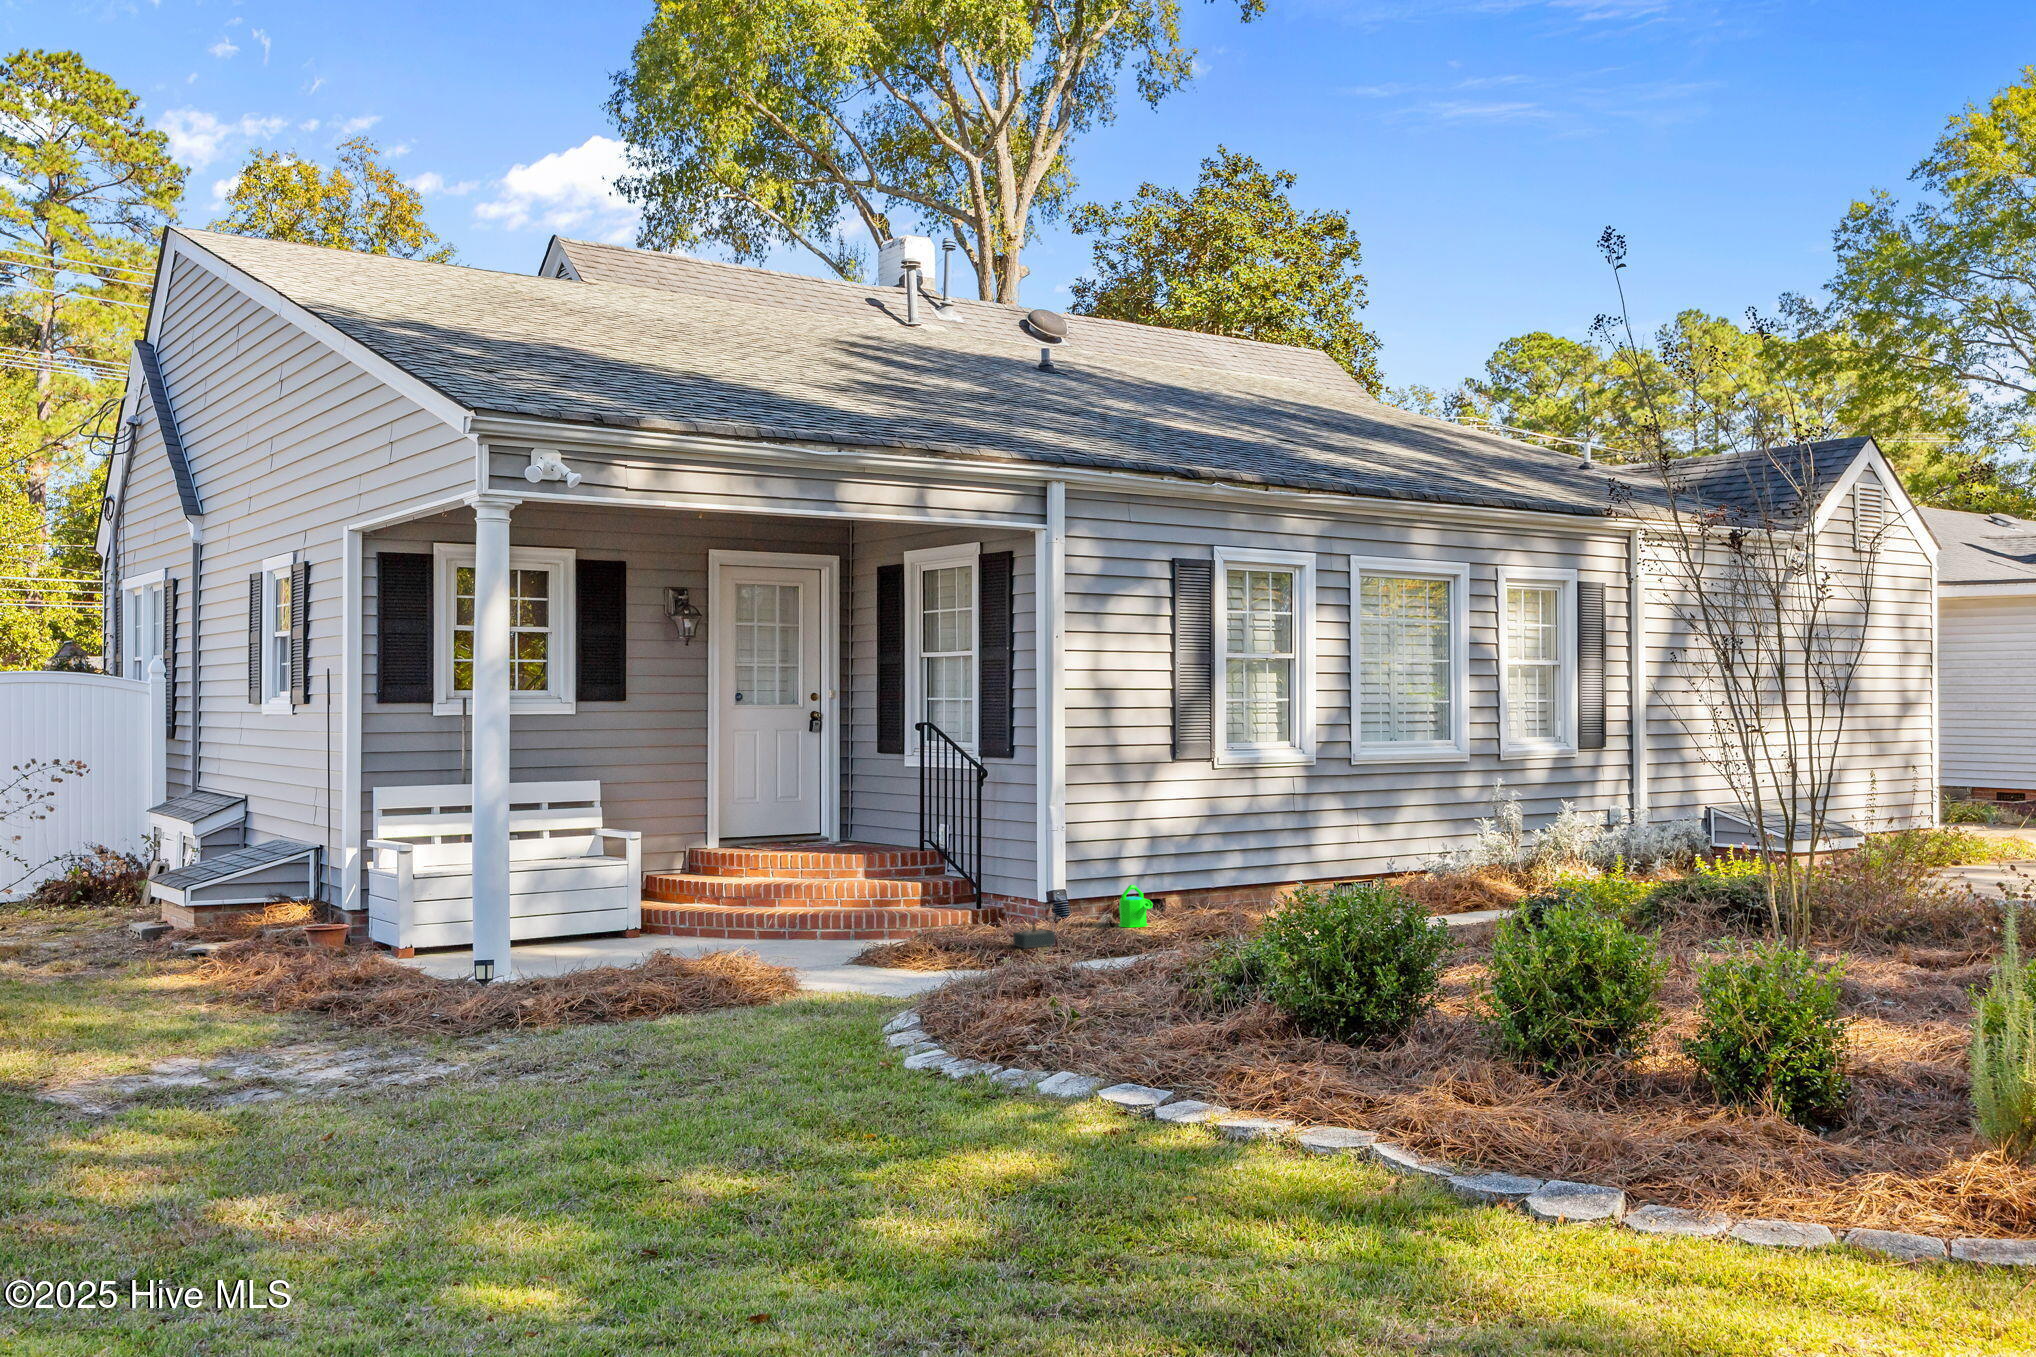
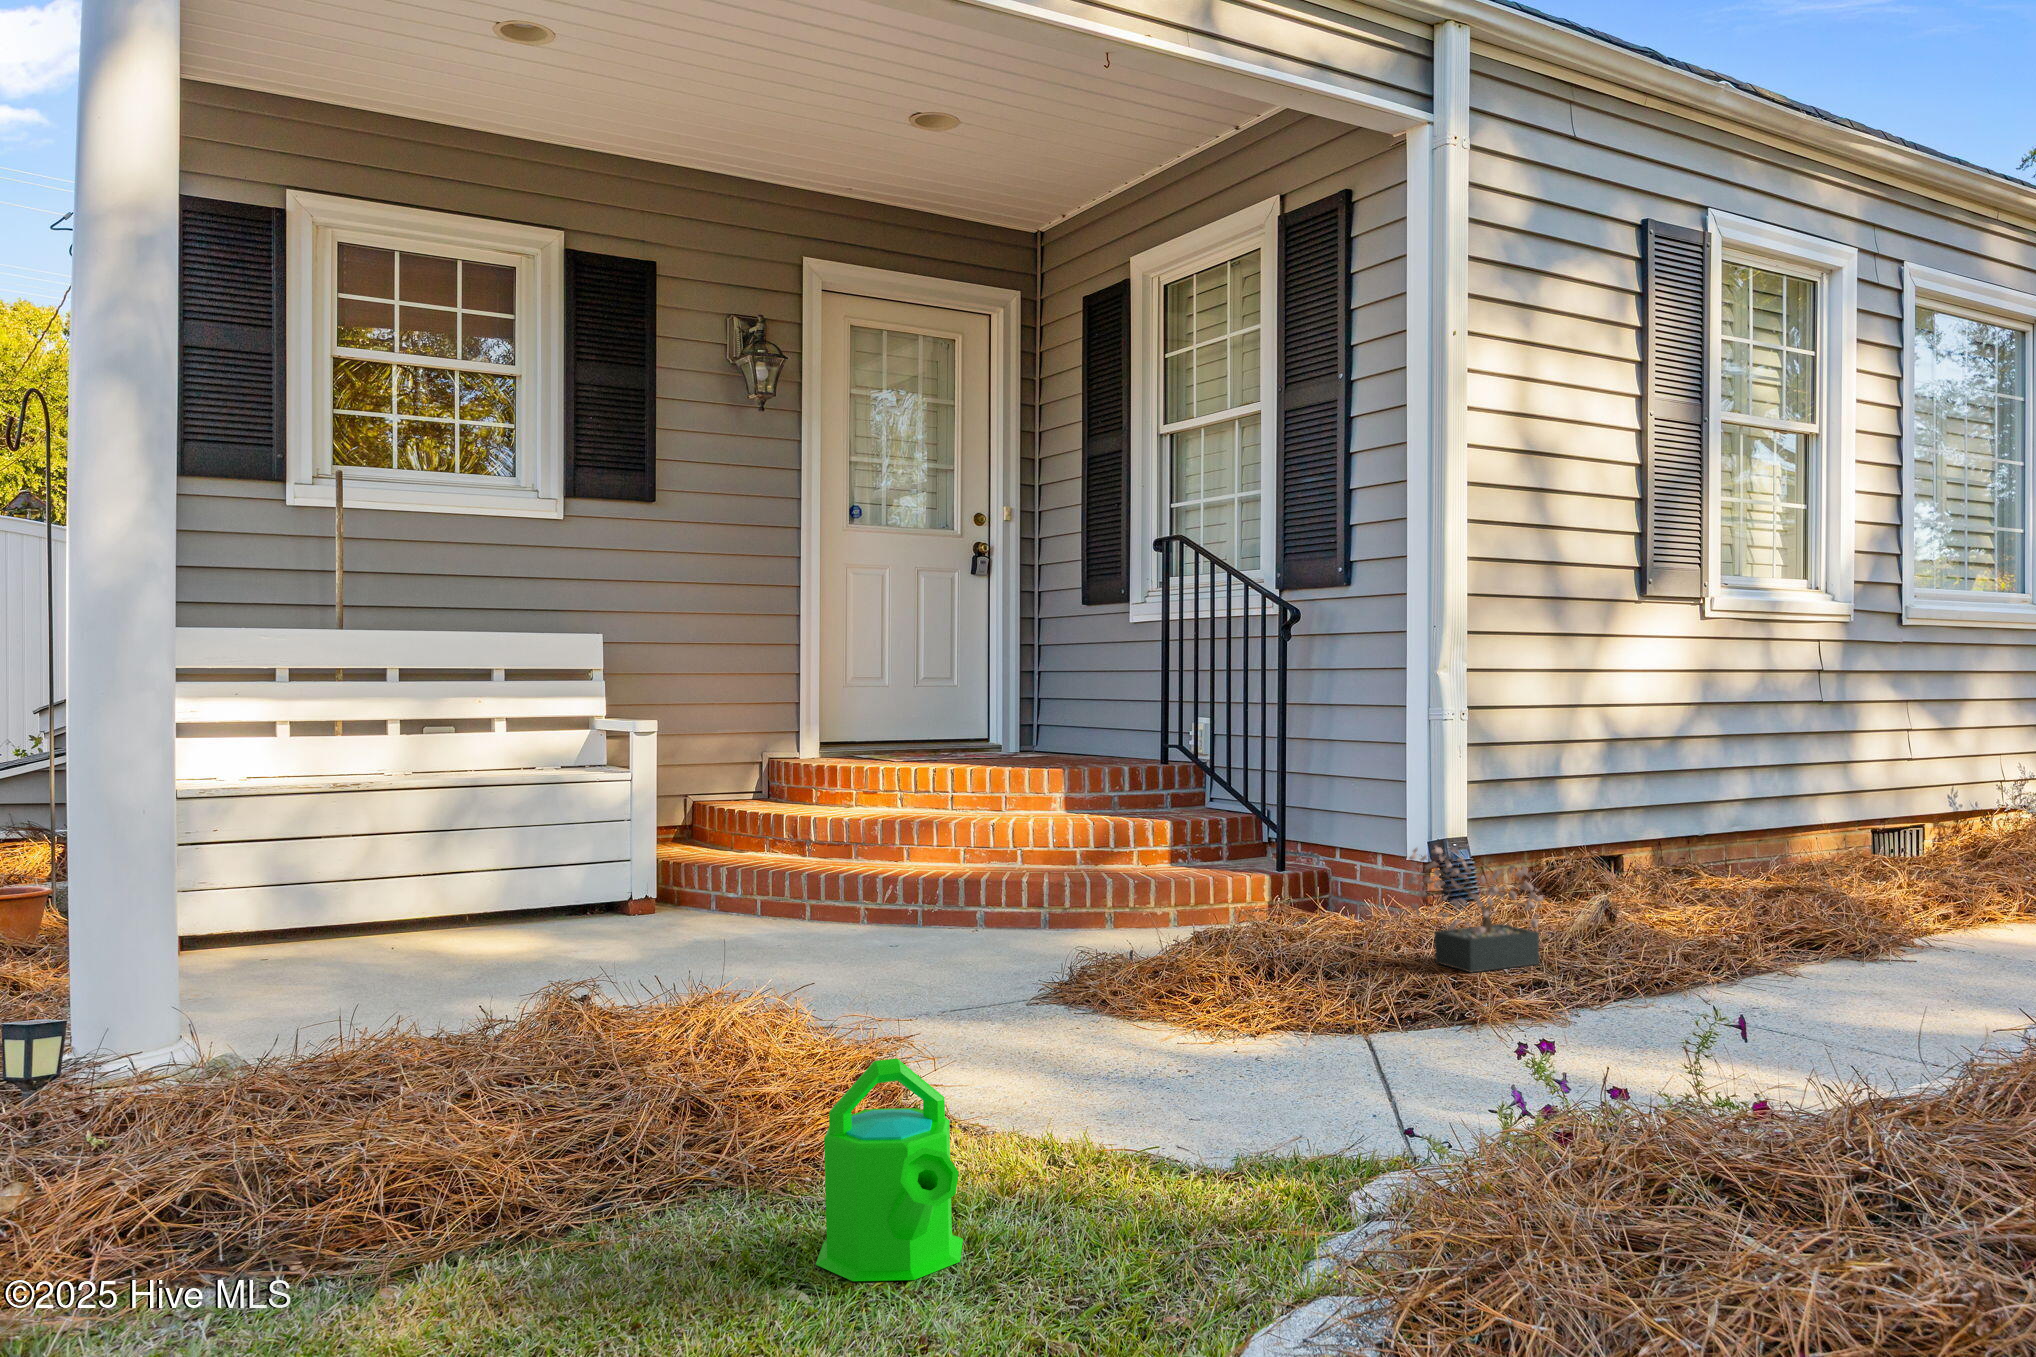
watering can: present [1118,885,1153,927] -> present [816,1058,963,1281]

